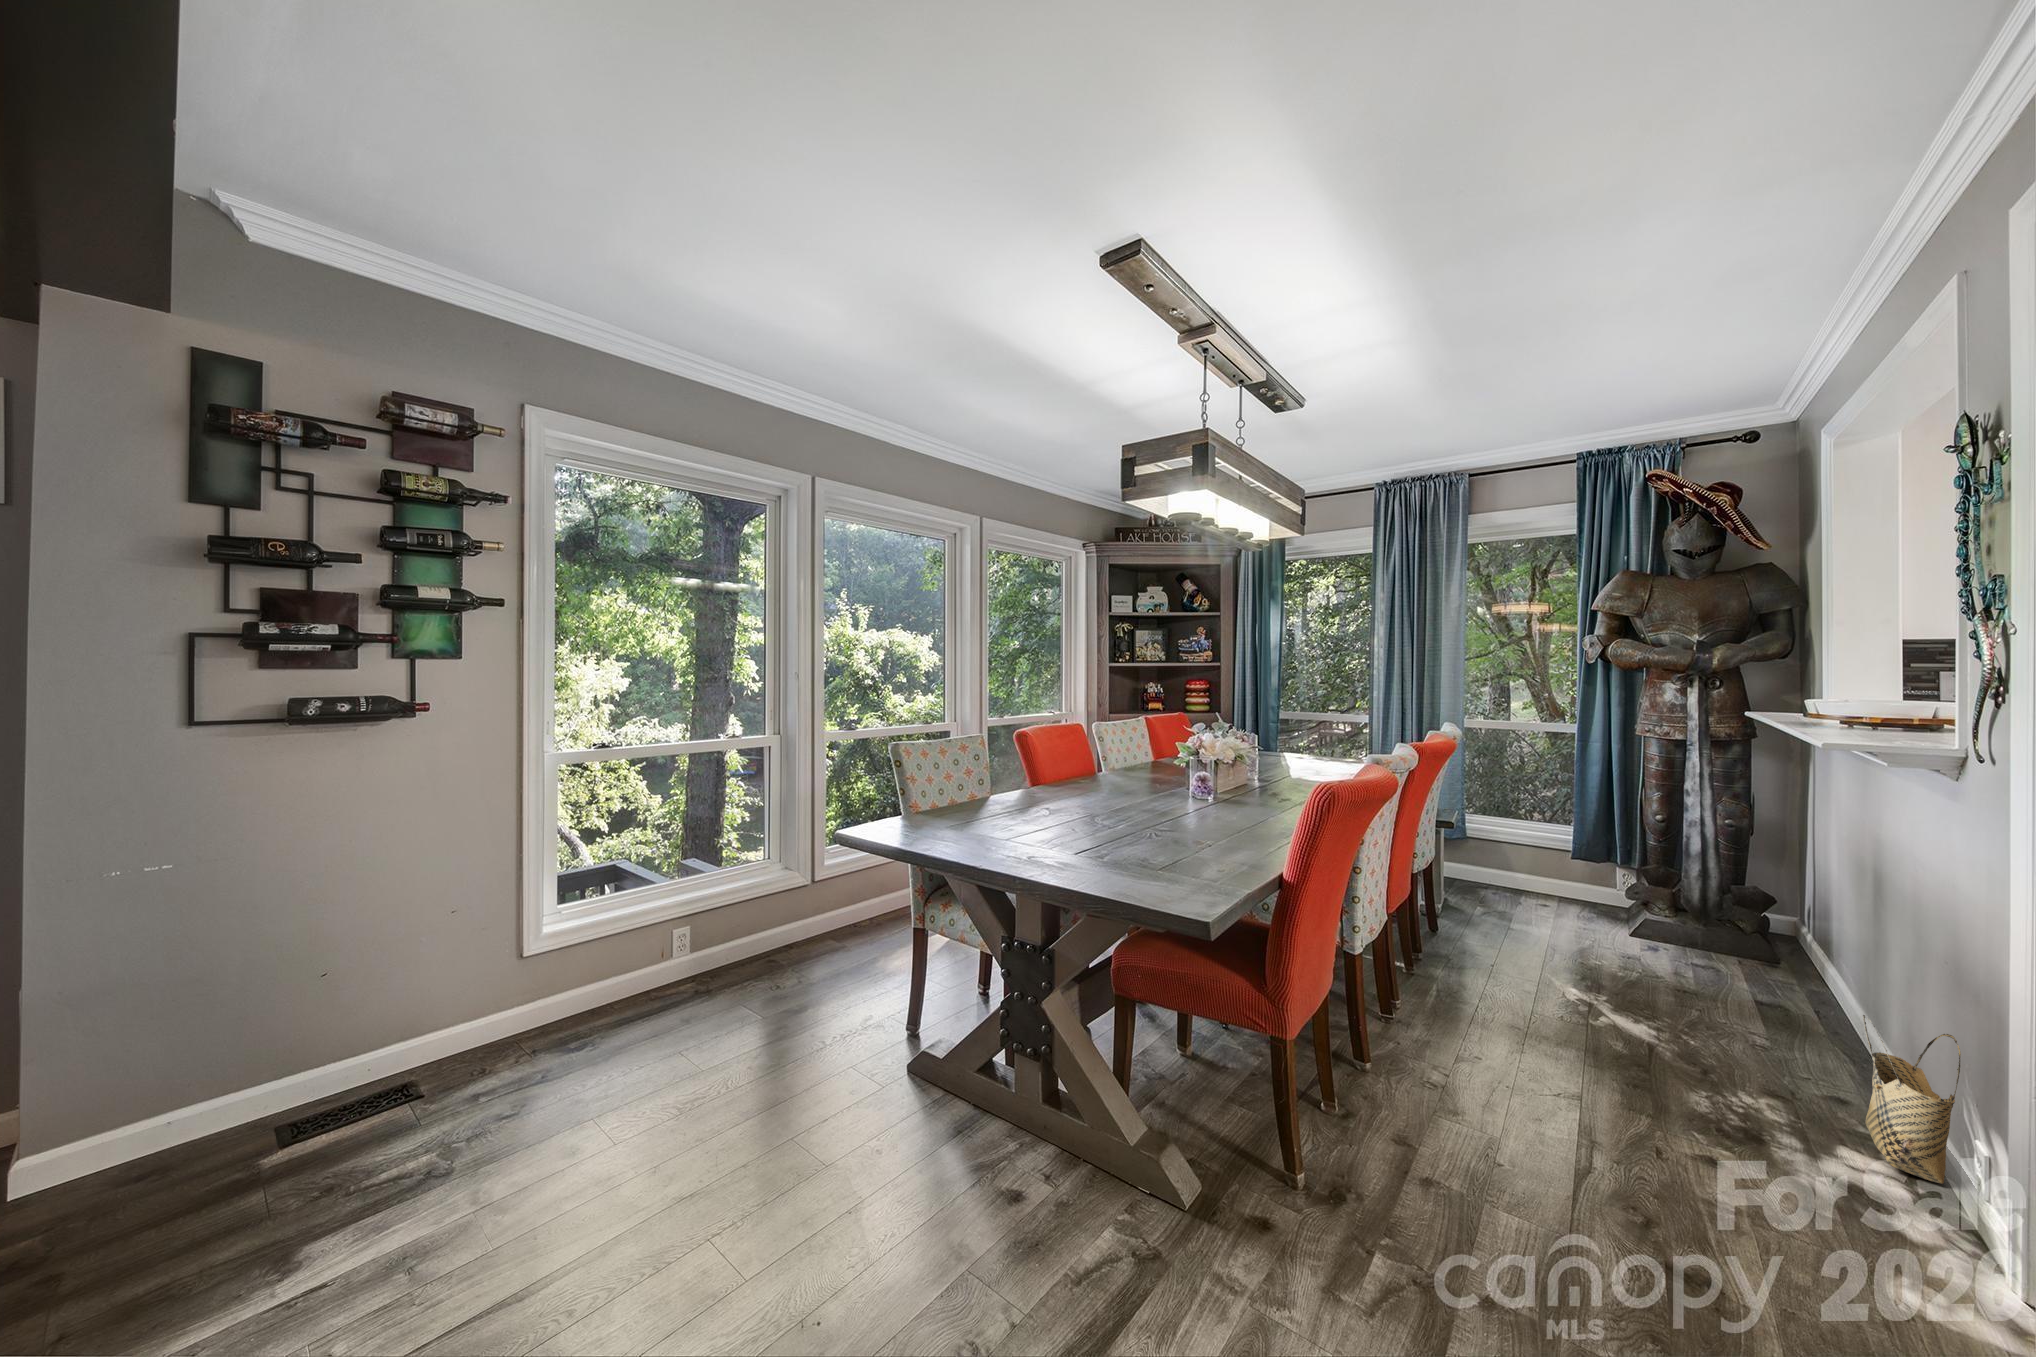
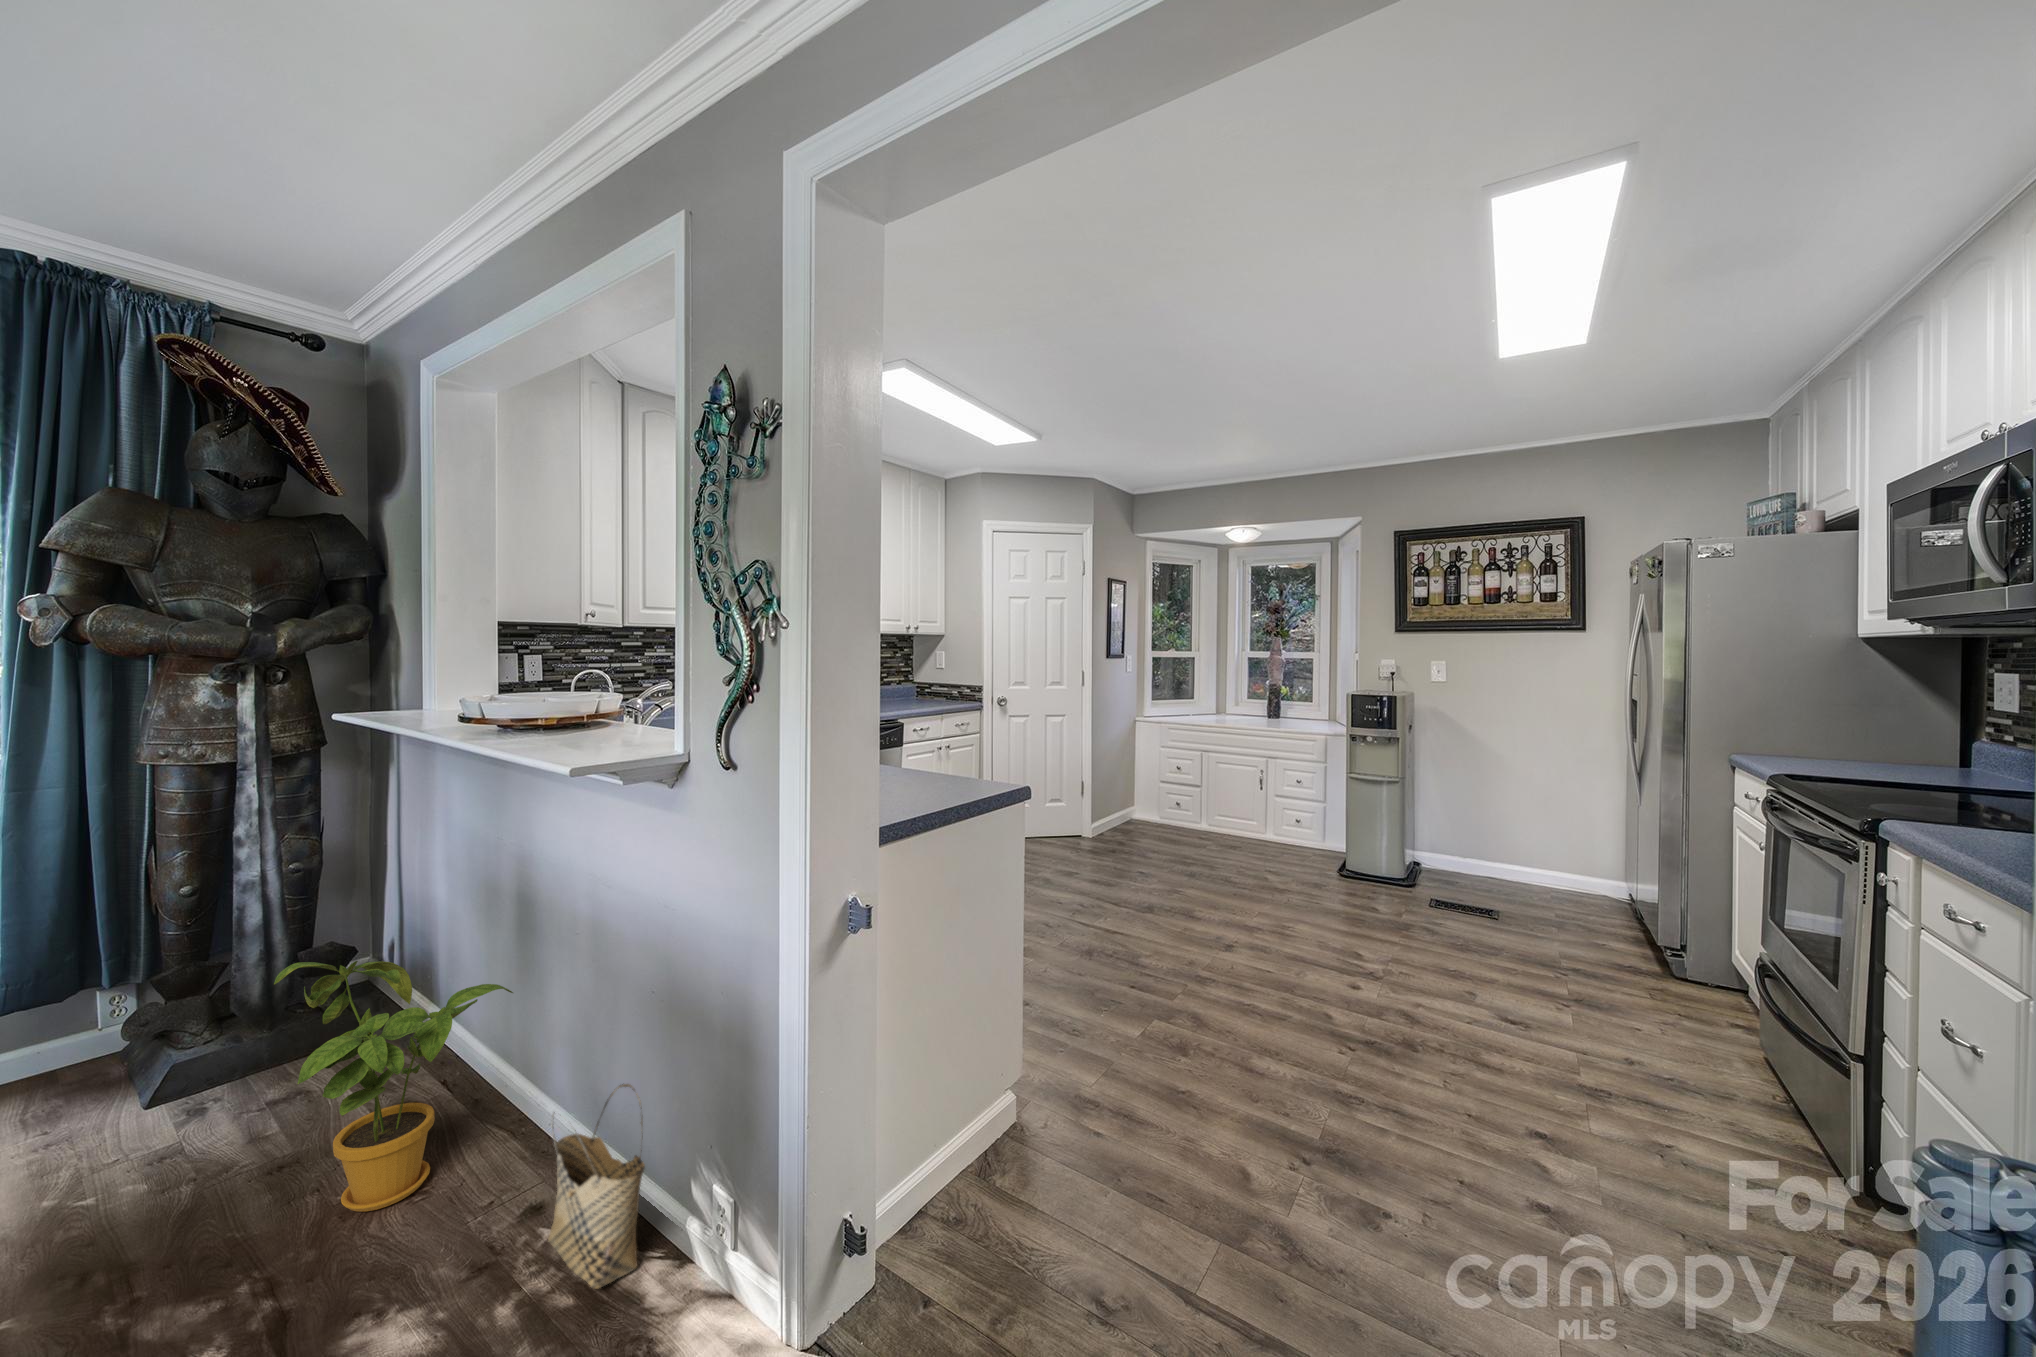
house plant: none [1686,863,1878,1051] -> present [274,961,513,1212]

